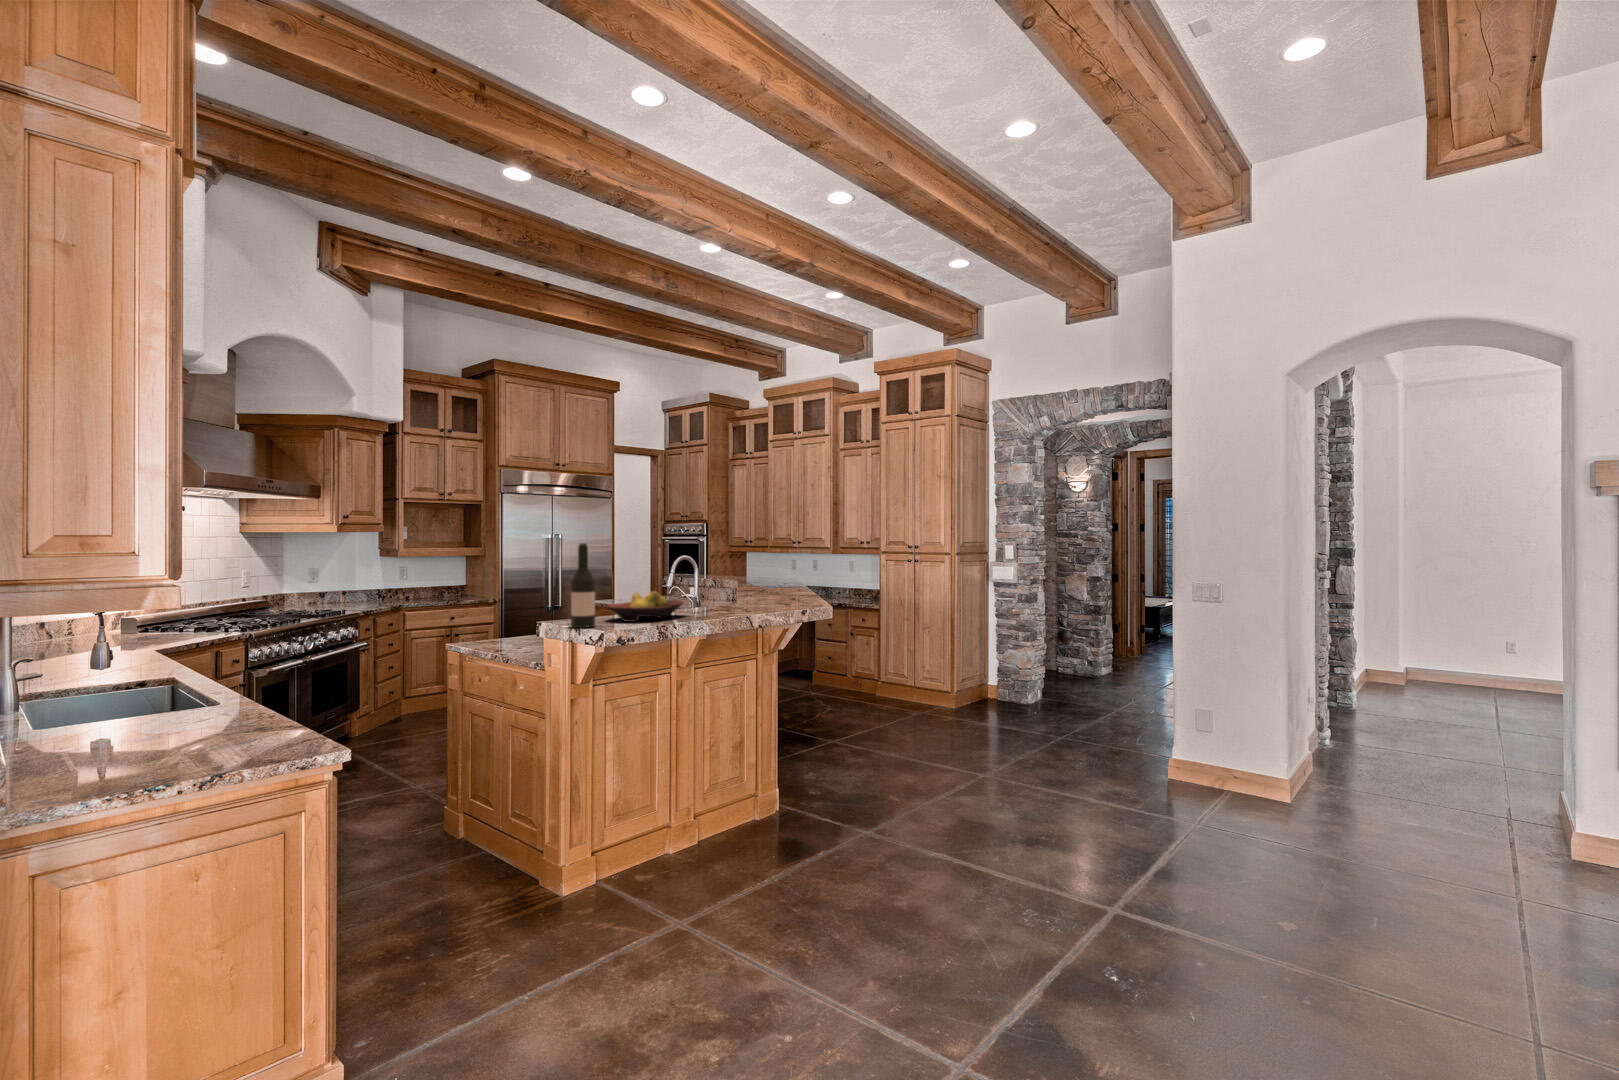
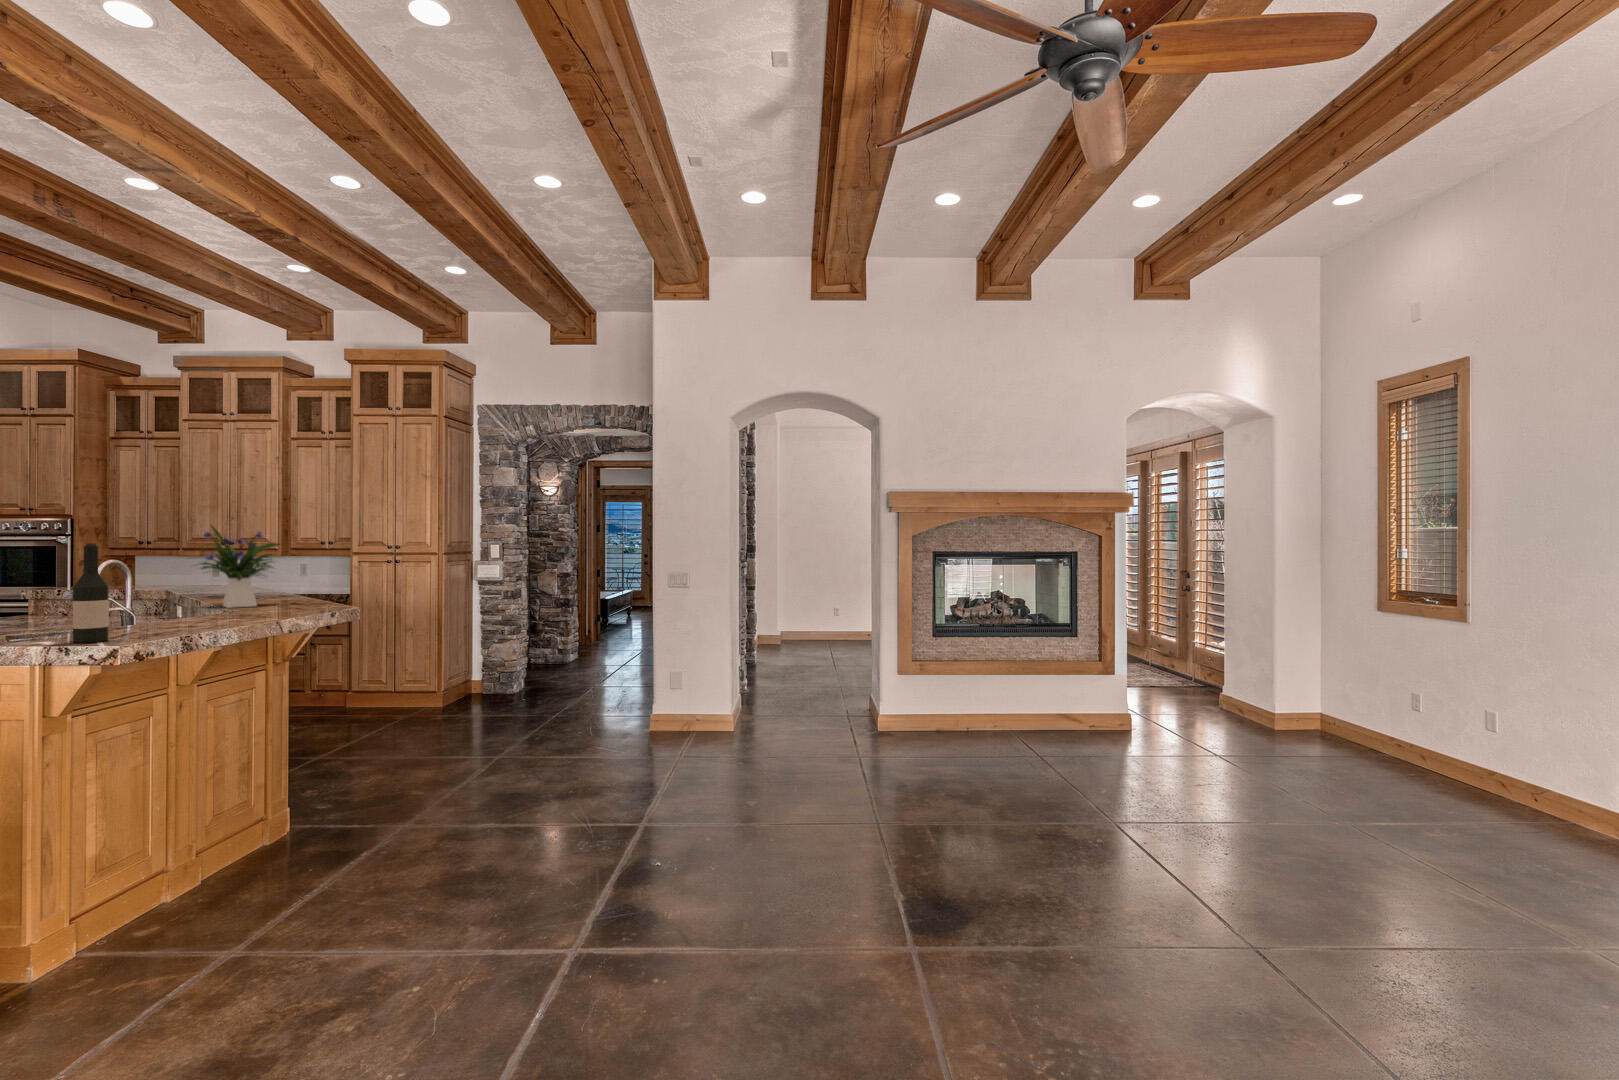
flower arrangement: none [716,527,785,601] -> present [200,526,280,608]
fruit bowl: present [607,591,684,622] -> none [102,597,204,633]

